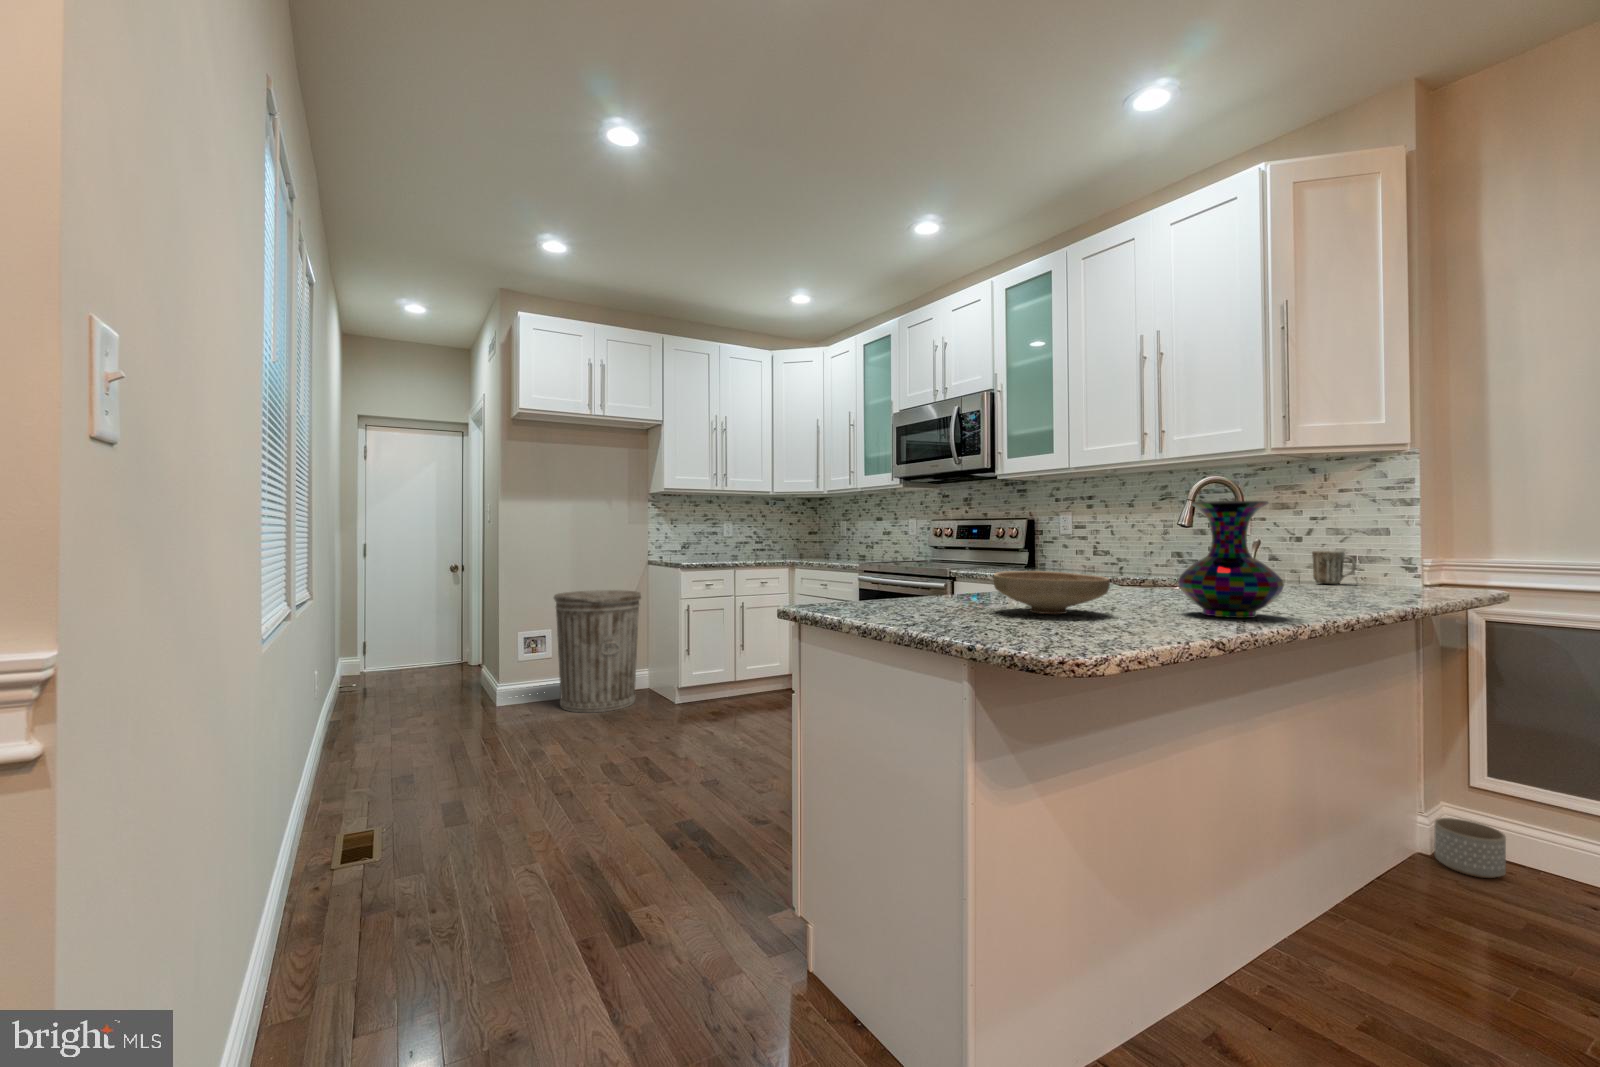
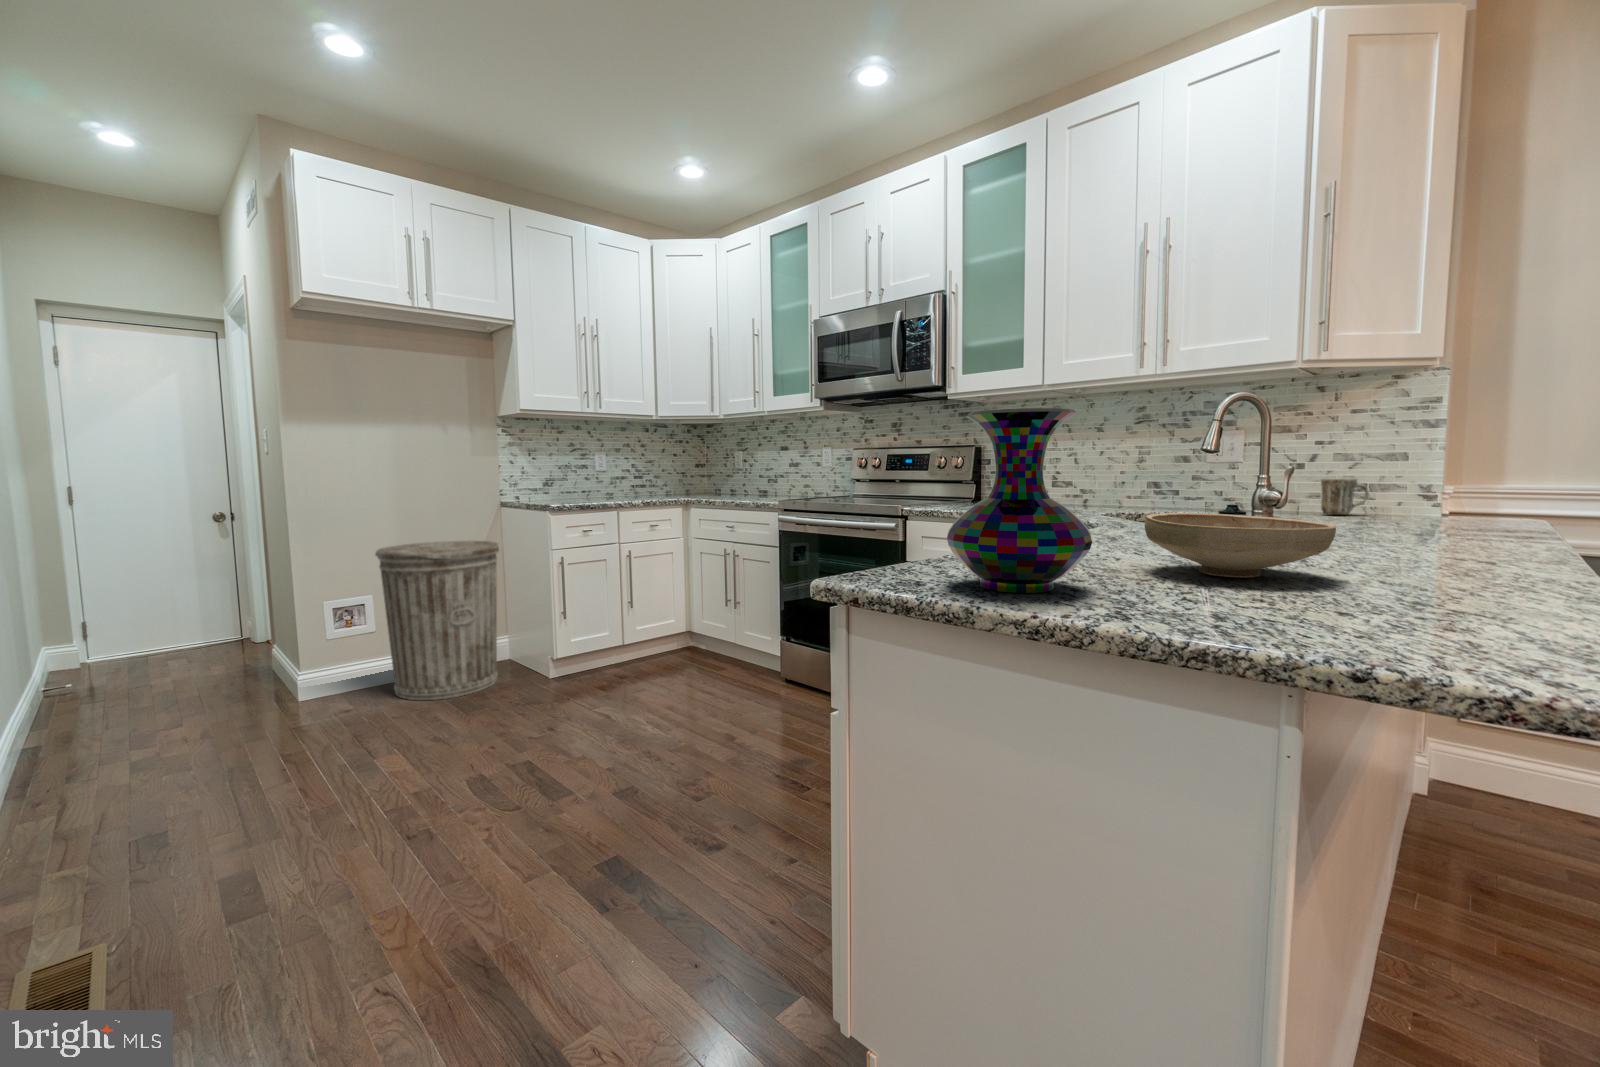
vase: present [1178,501,1284,618] -> present [947,408,1093,593]
planter: present [1434,818,1506,878] -> none [1432,755,1509,815]

